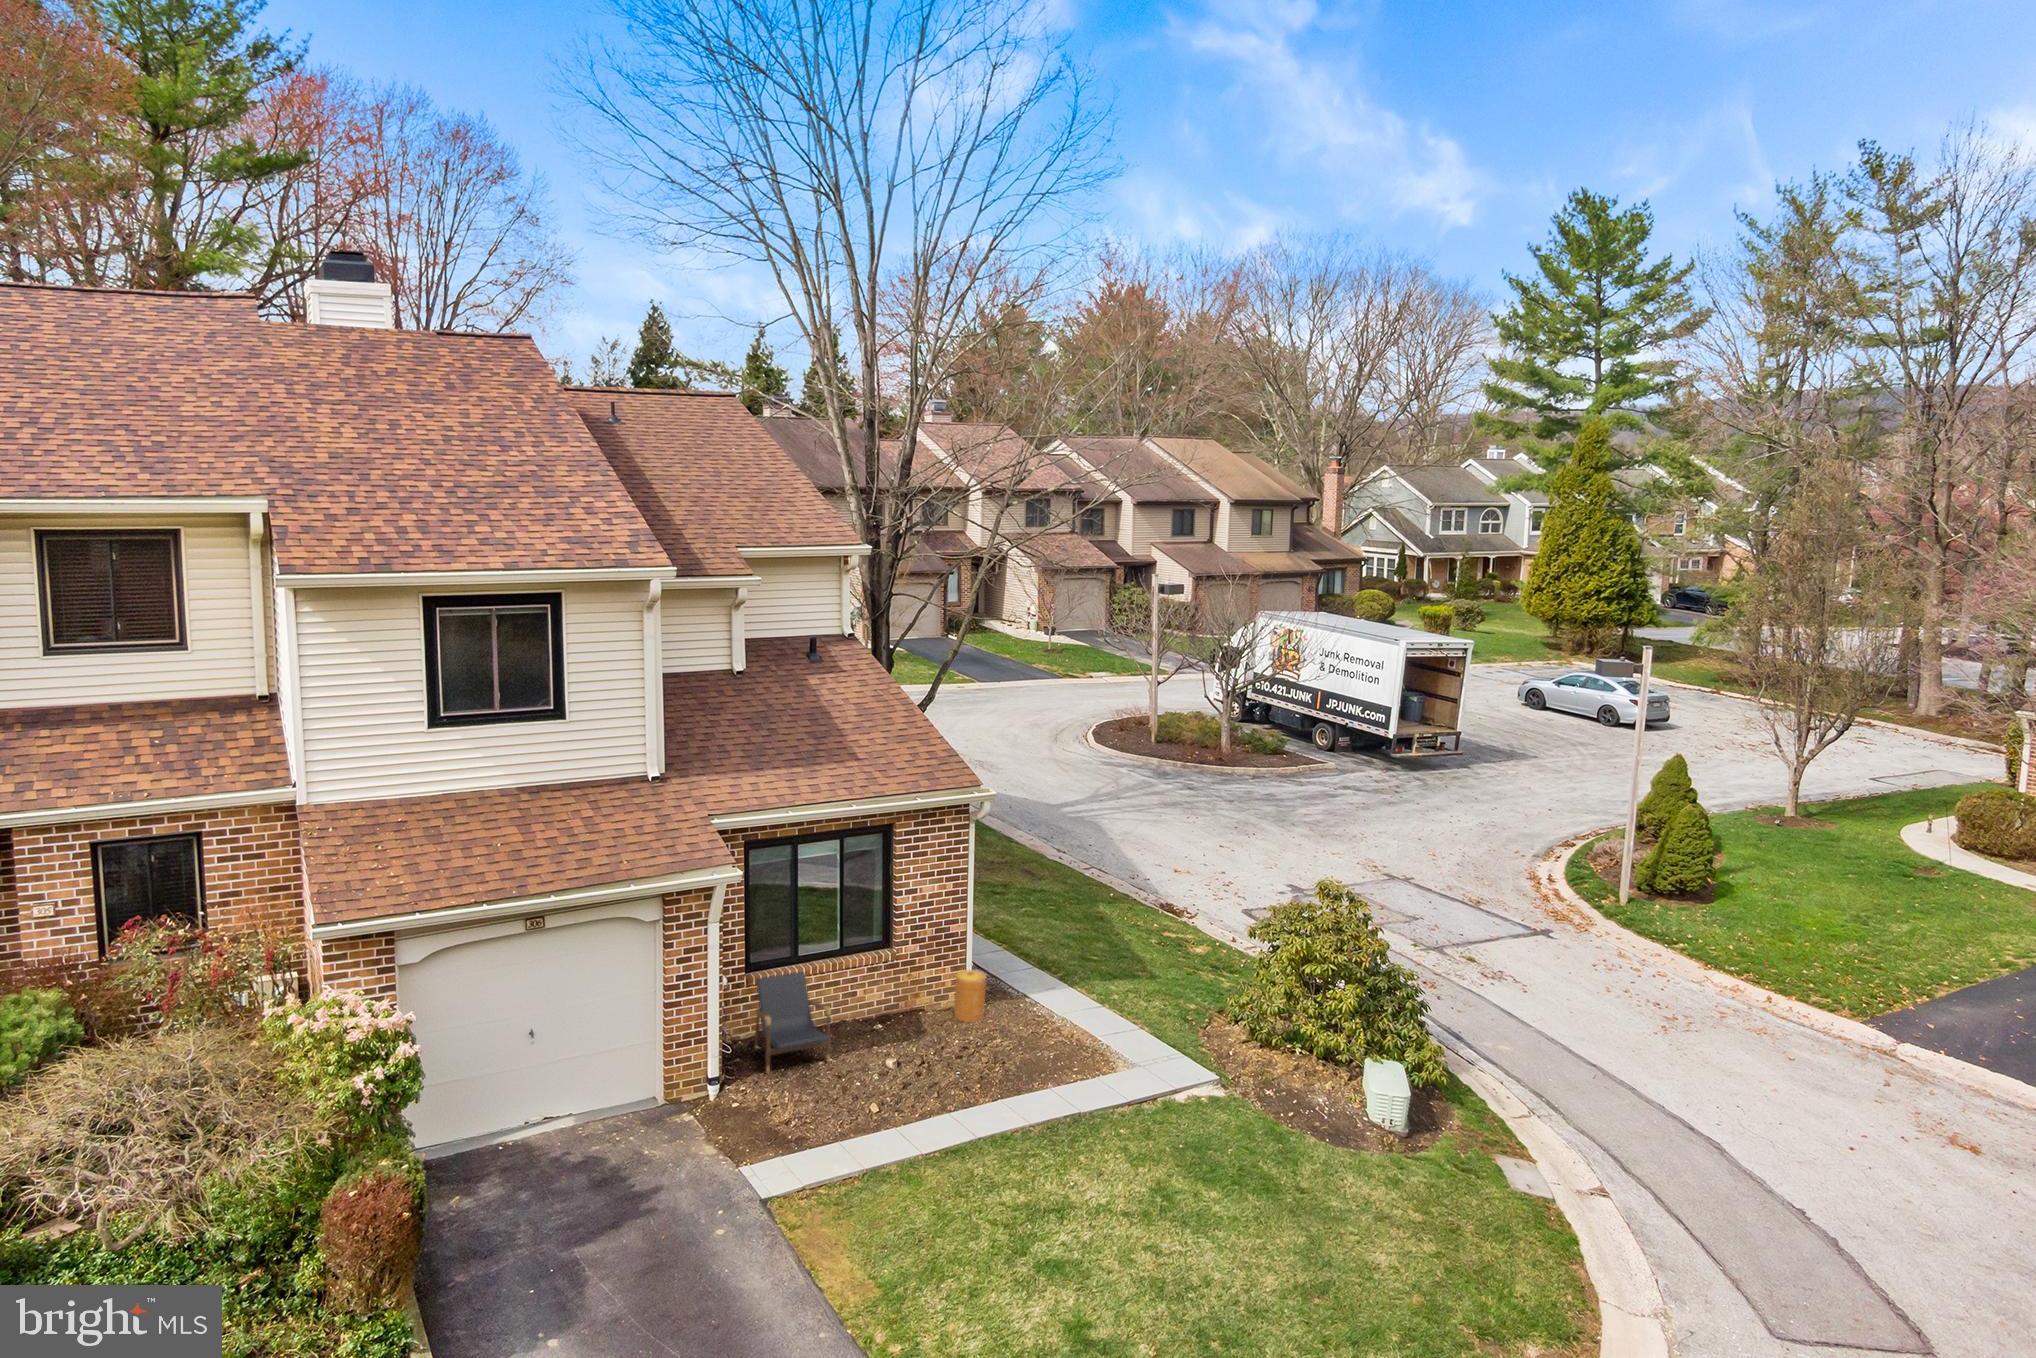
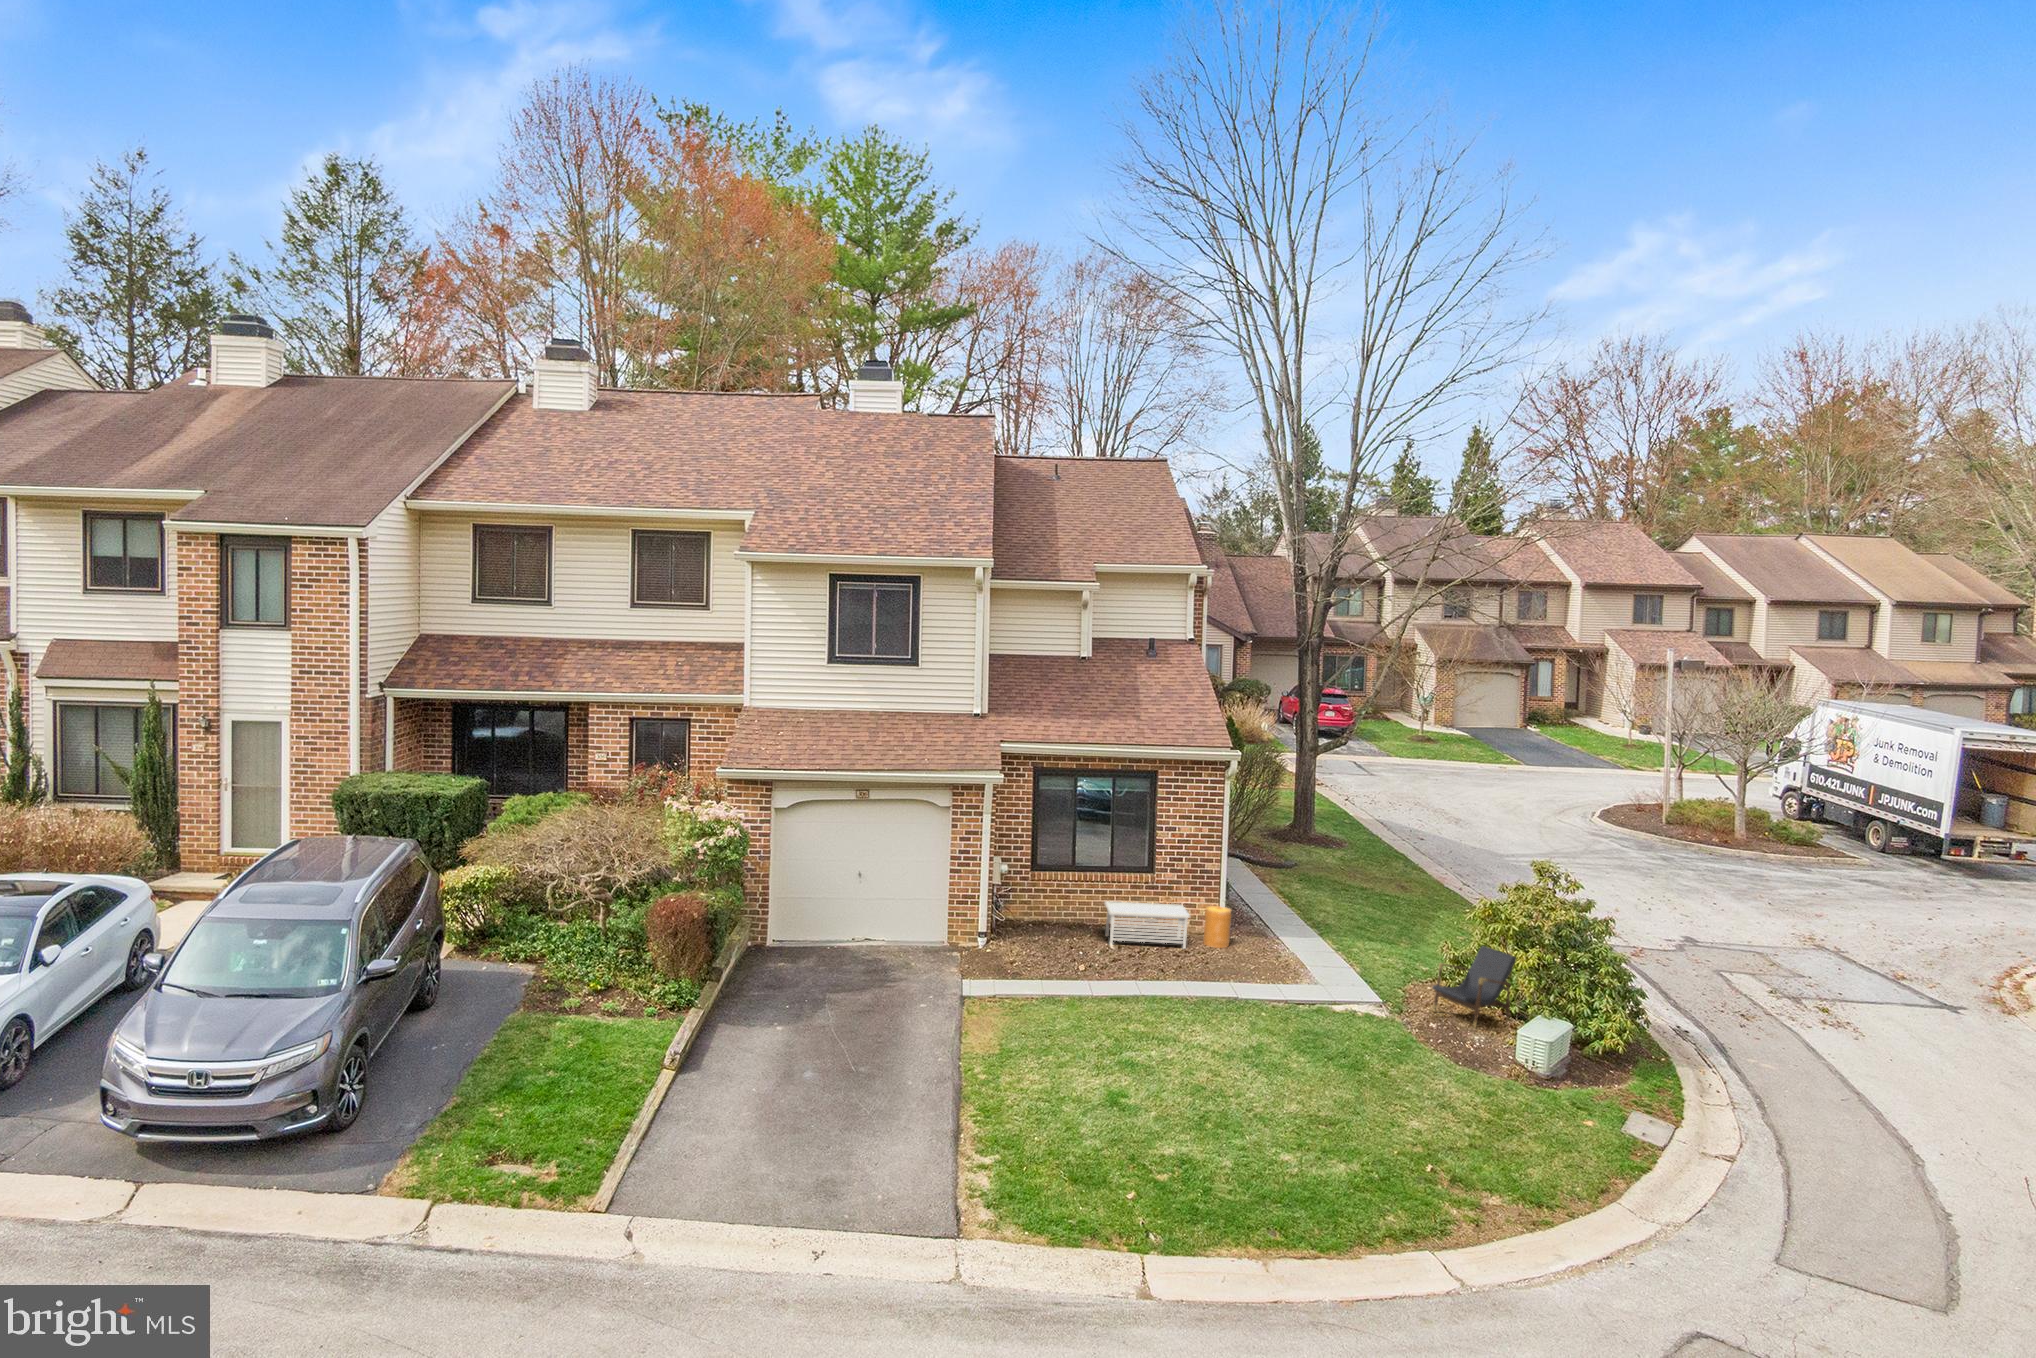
lounge chair: present [755,972,831,1073] -> present [1432,946,1516,1028]
storage bench: none [841,976,951,1051] -> present [1105,901,1190,948]

